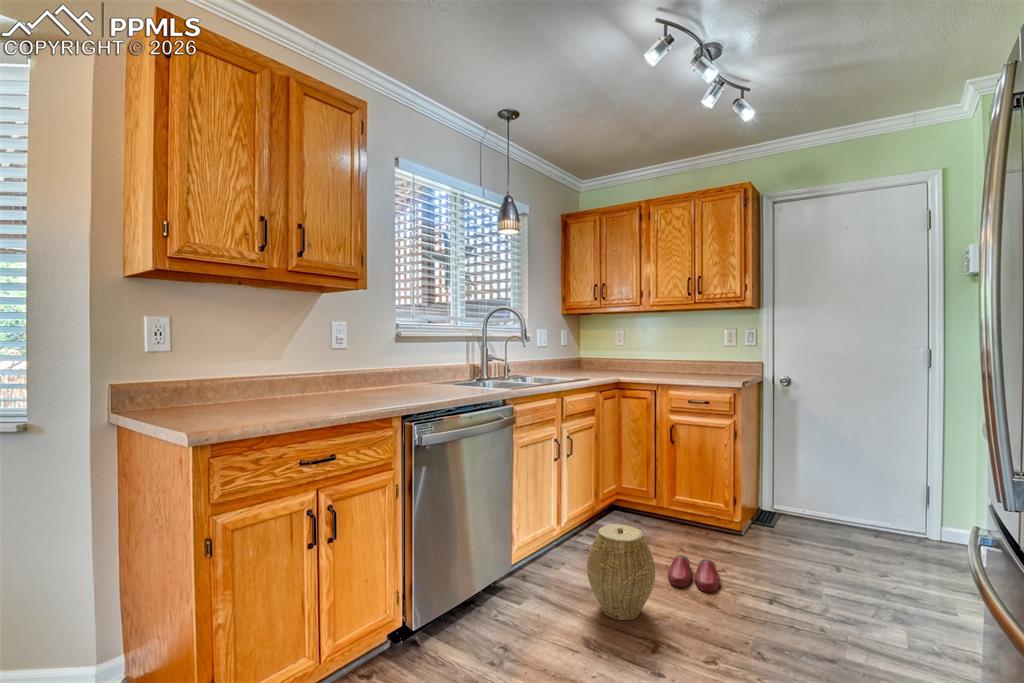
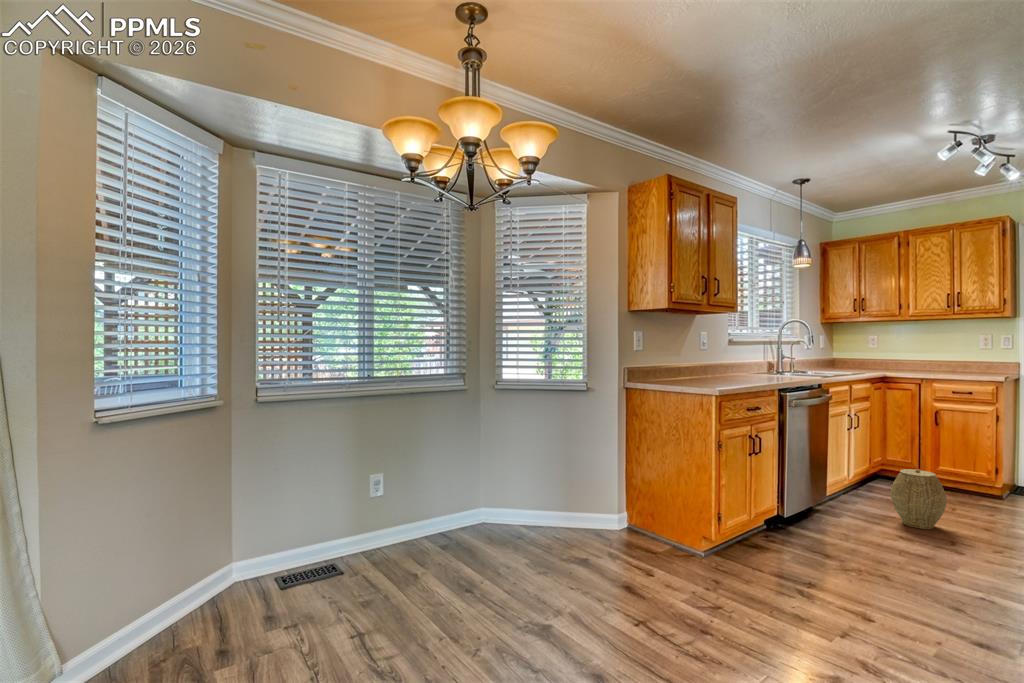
slippers: present [668,555,719,592] -> none [947,502,992,523]

